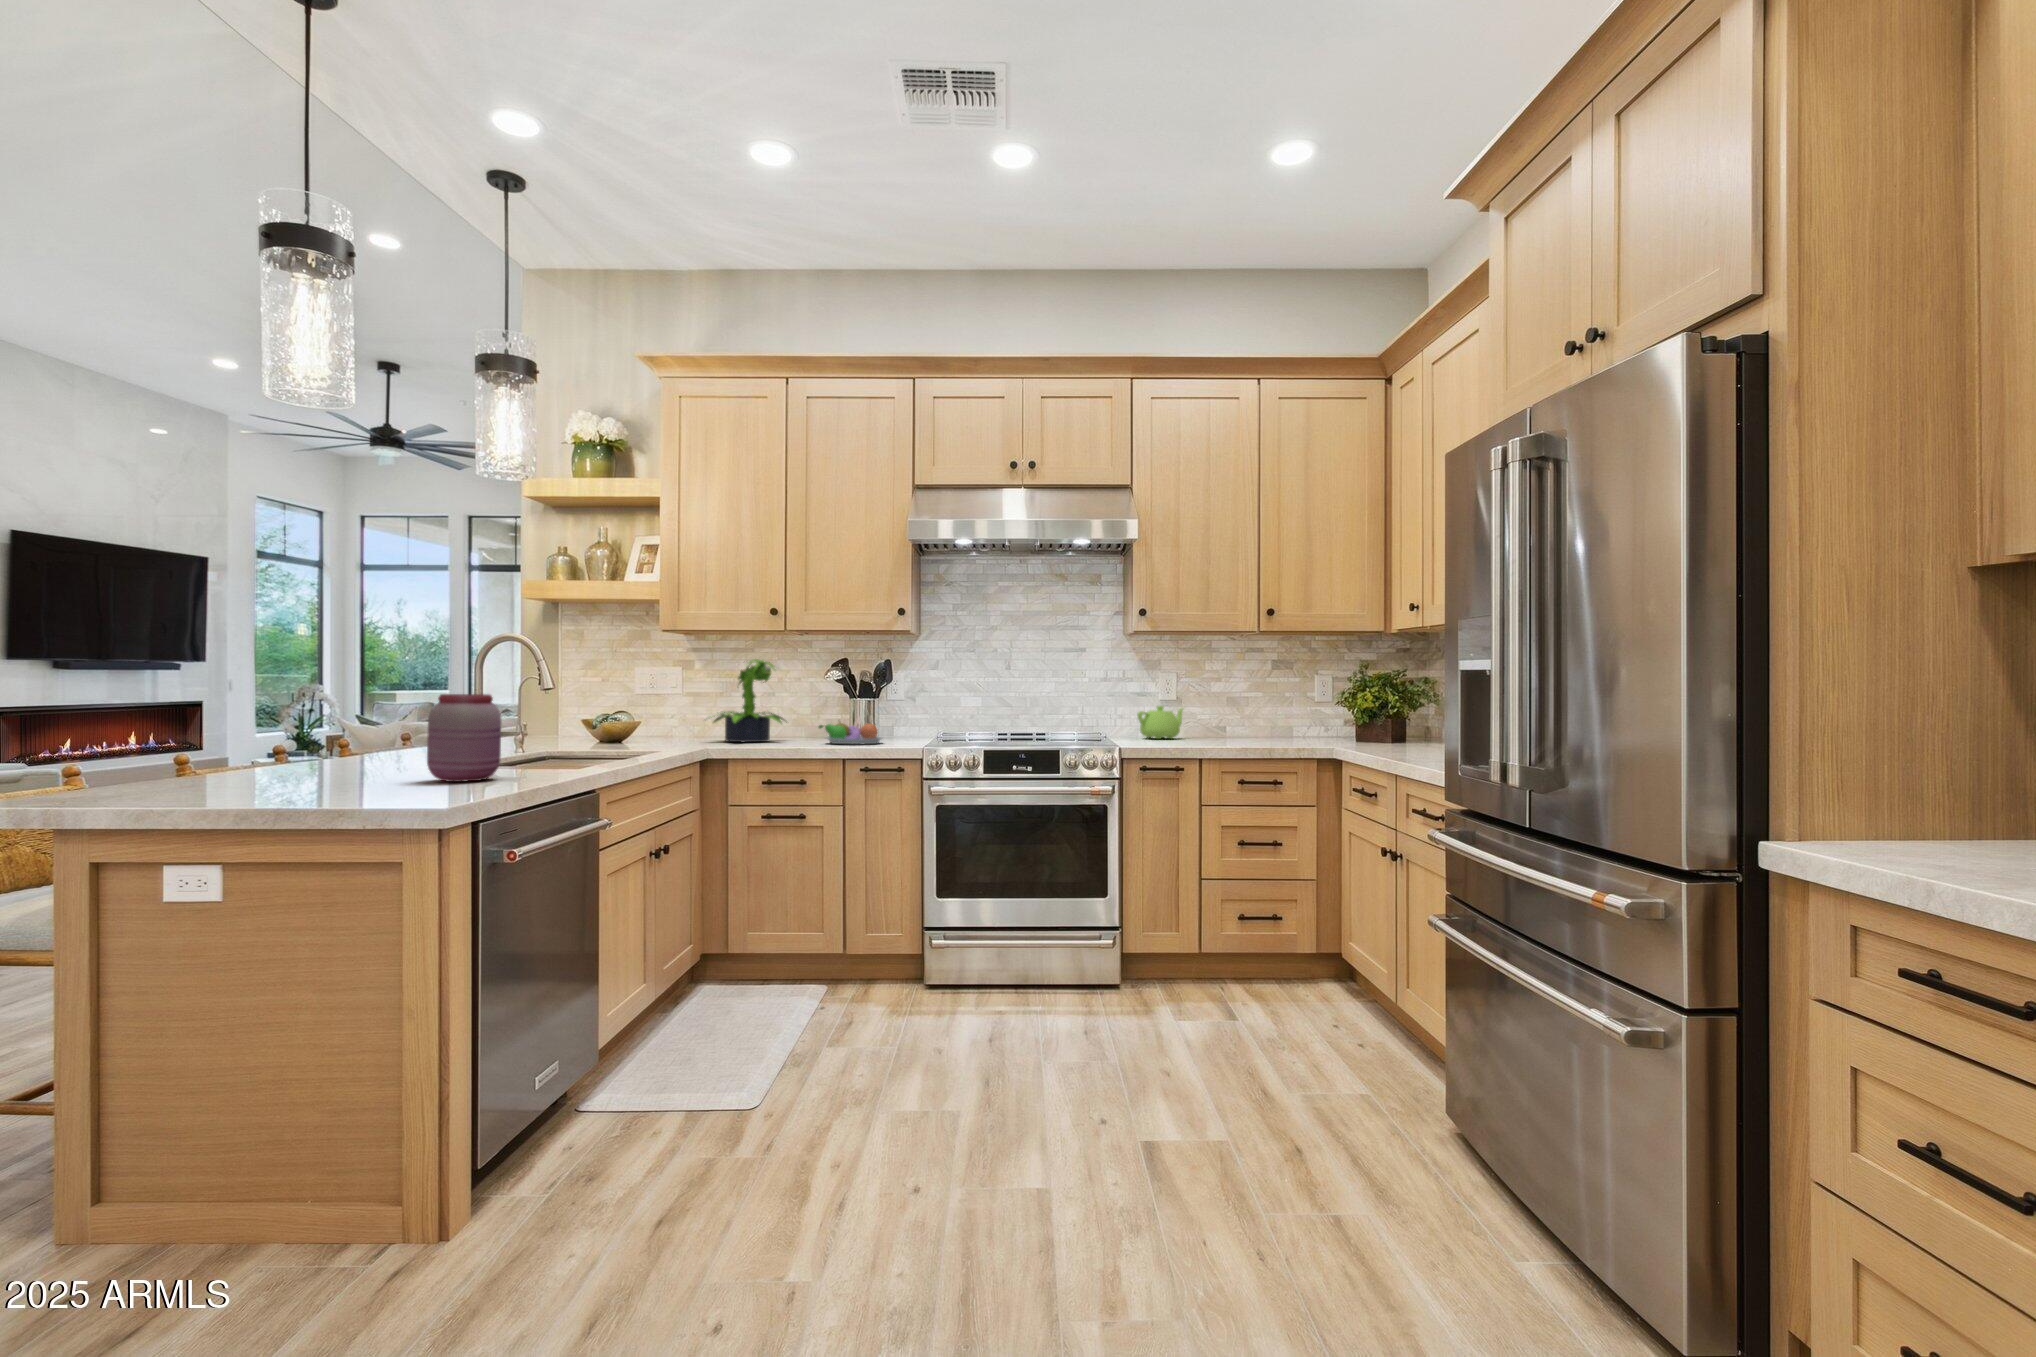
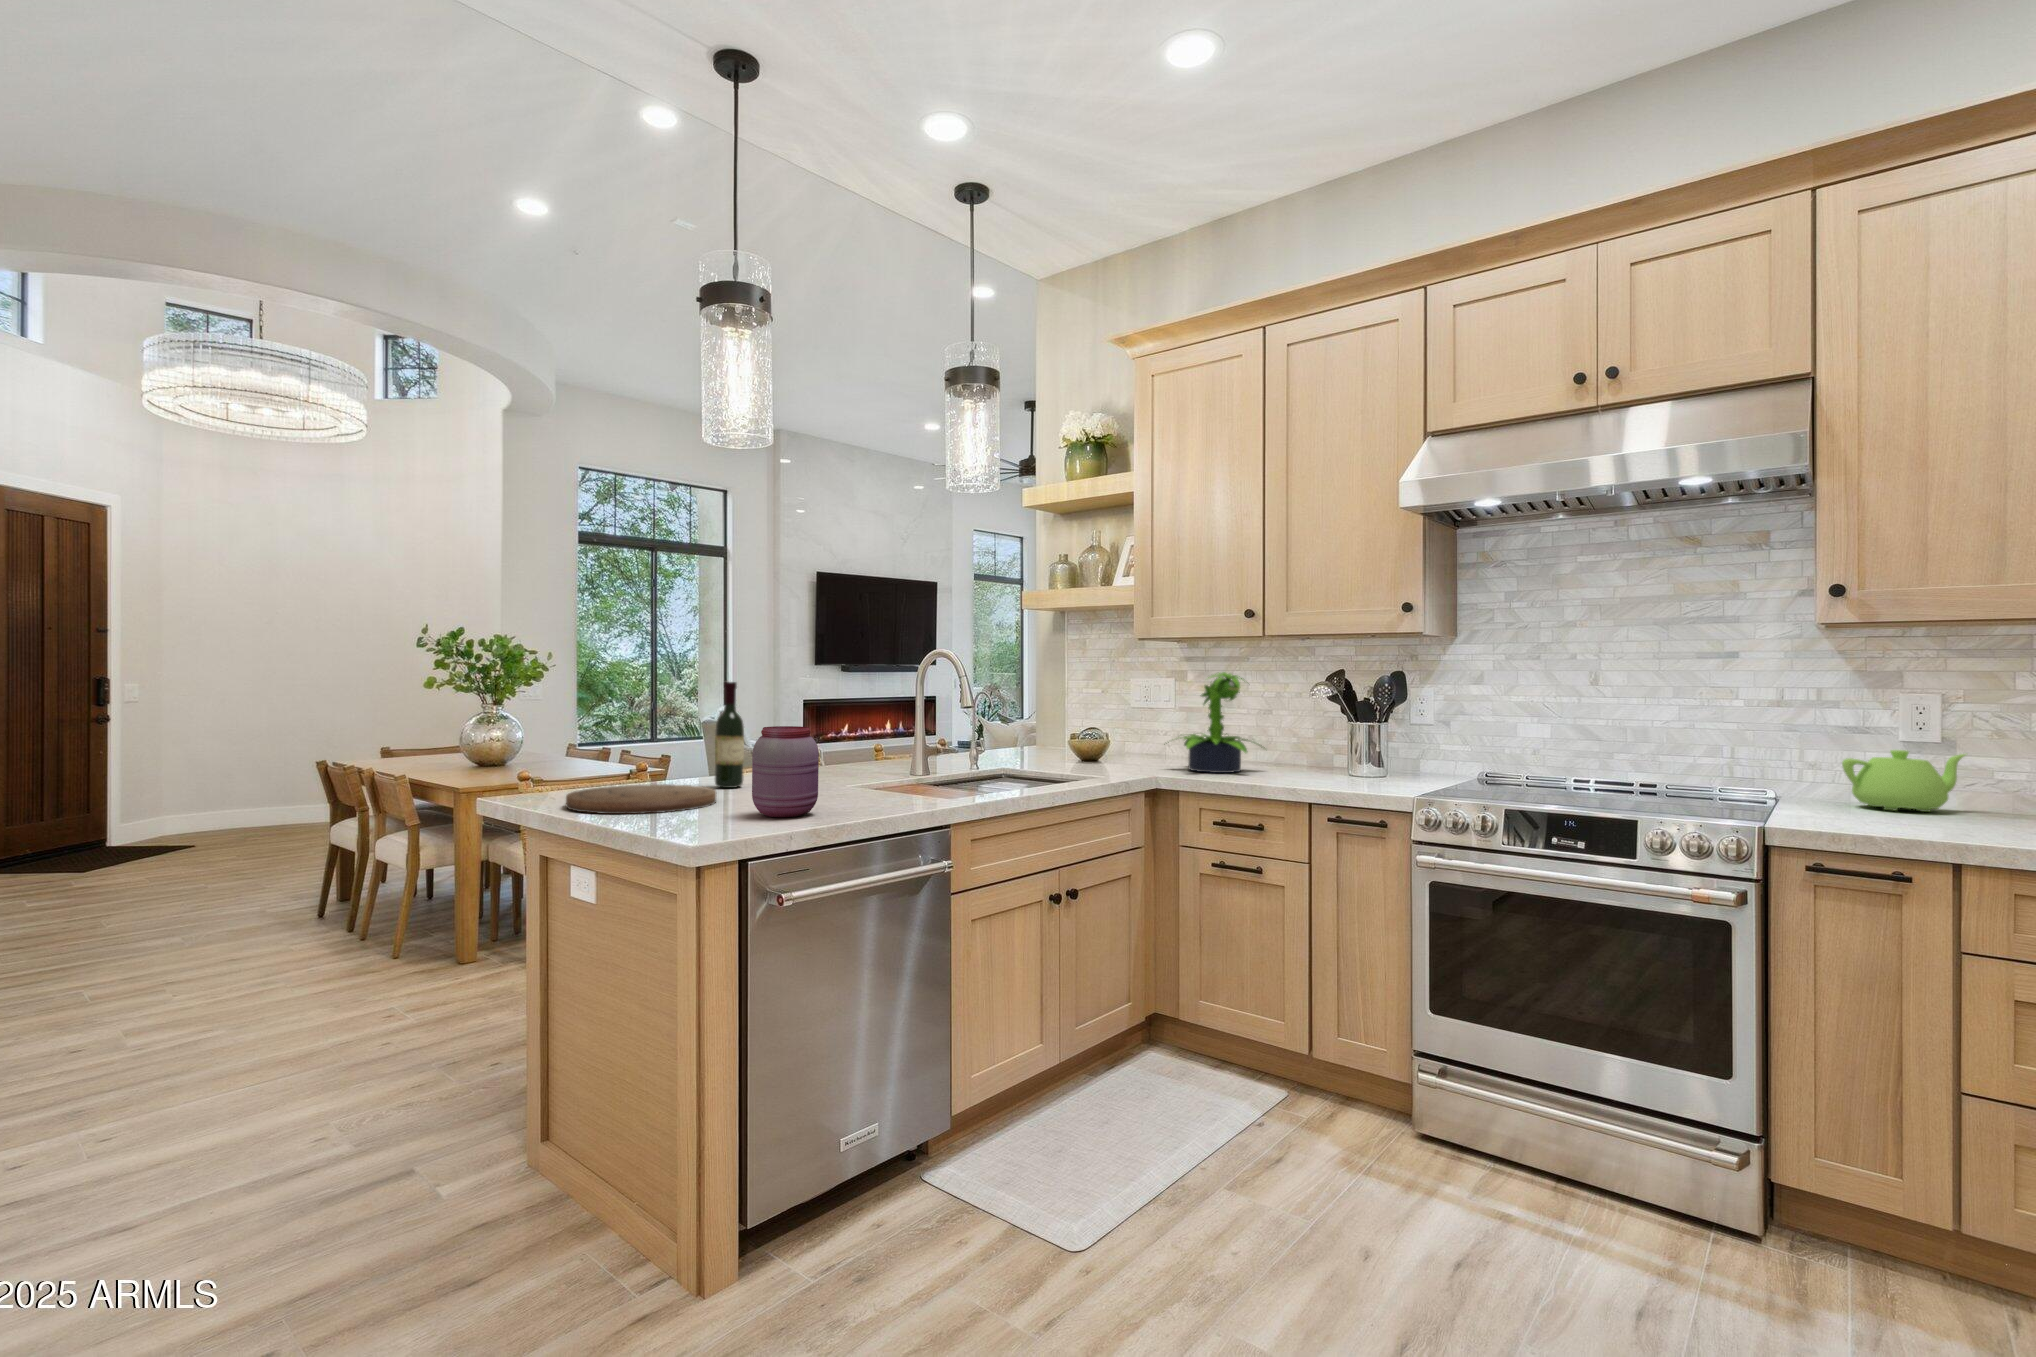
wine bottle: none [269,654,310,772] -> present [715,682,744,788]
fruit bowl: present [819,722,882,744] -> none [1282,750,1371,787]
cutting board: none [130,767,338,794] -> present [566,784,716,814]

